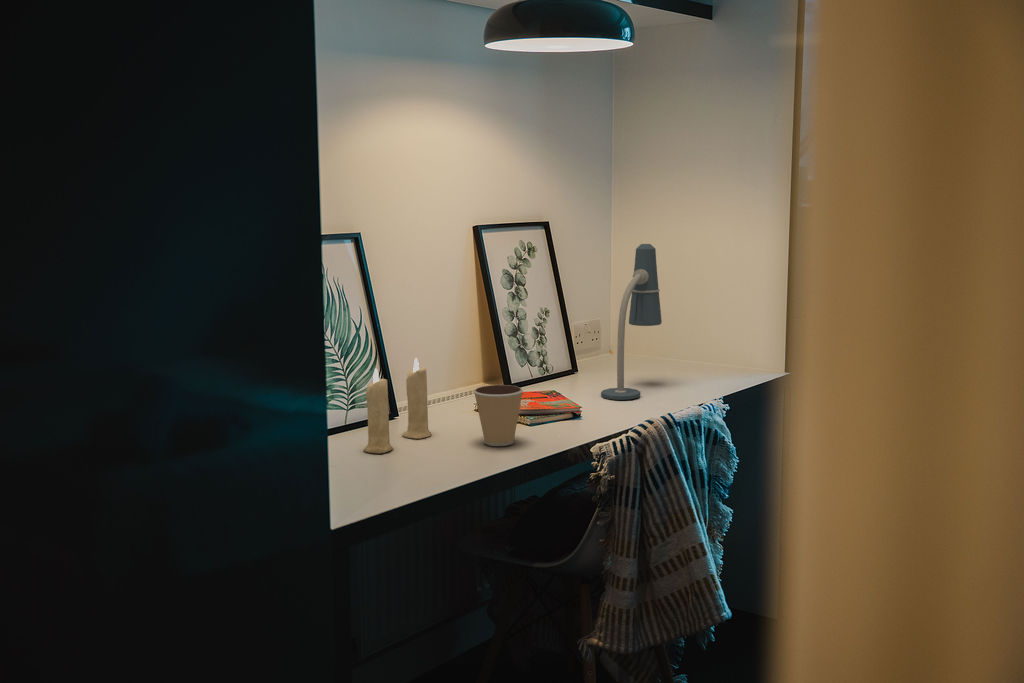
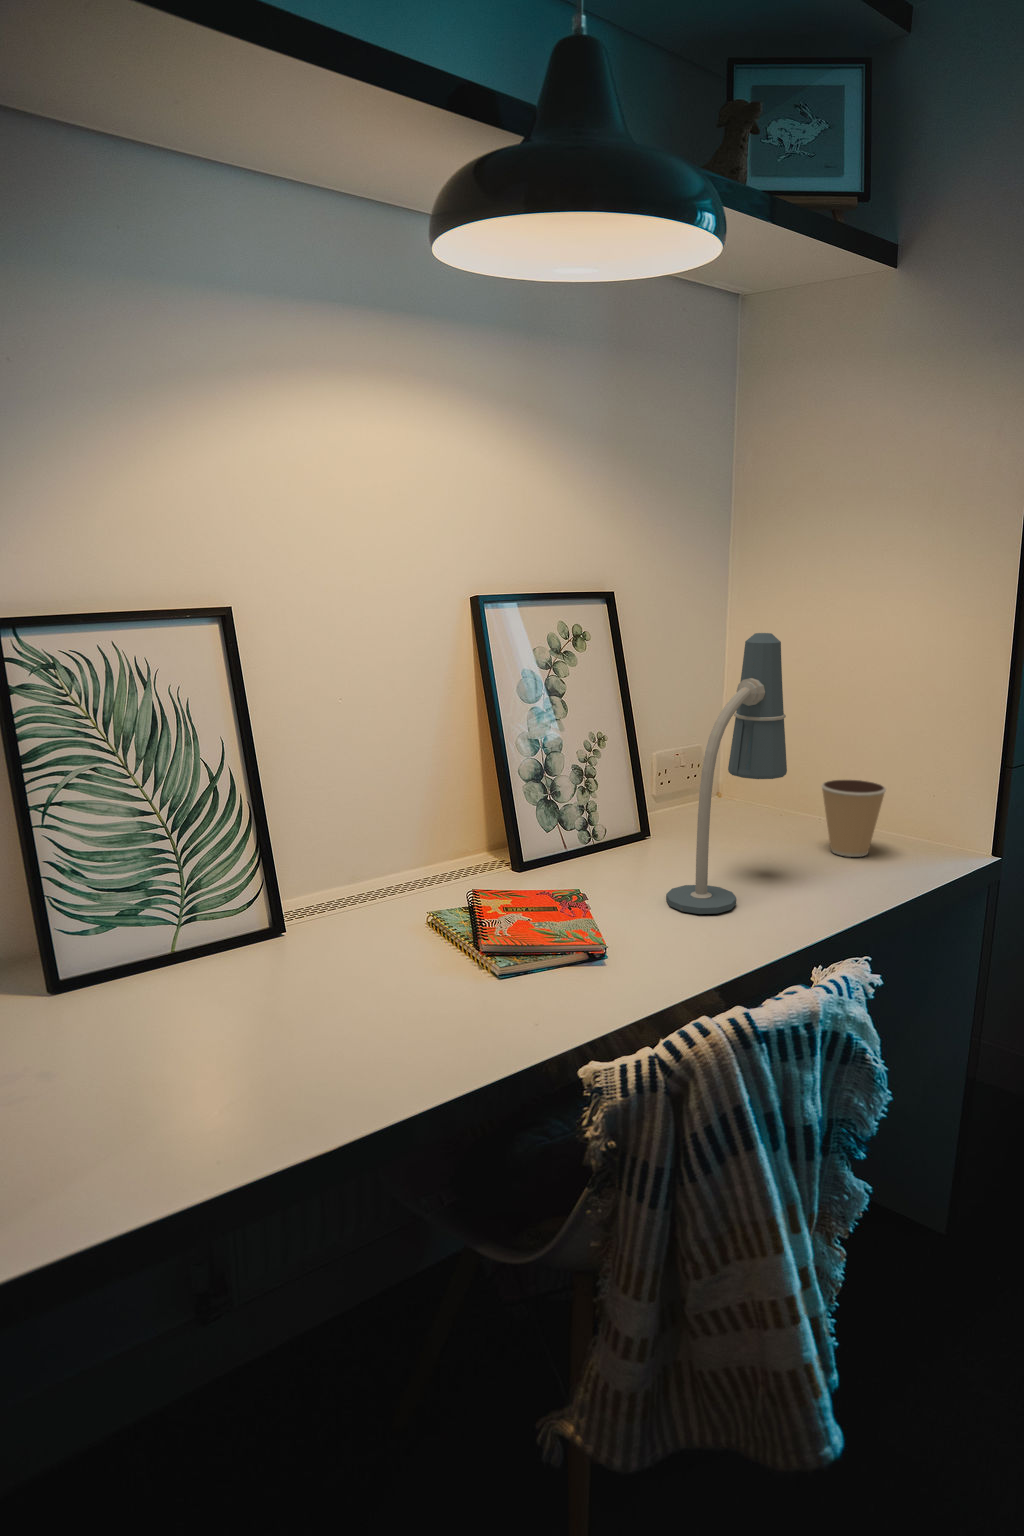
candle: present [363,358,431,453] -> none [153,838,313,1035]
coffee cup: present [474,385,523,446] -> present [822,780,886,857]

